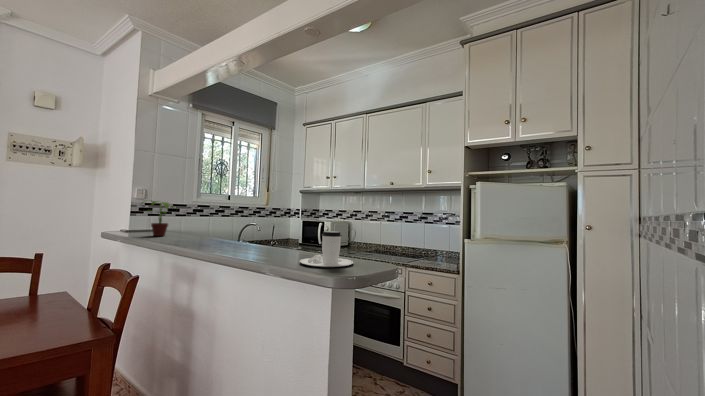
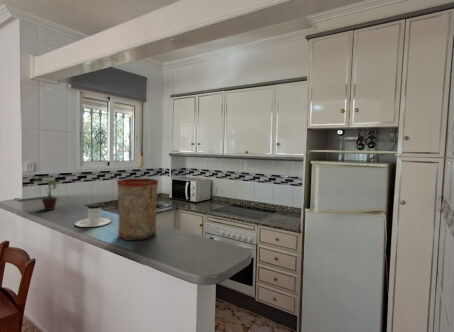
vase: none [237,184,286,254] -> present [117,178,158,240]
coffee cup: present [300,231,353,267] -> present [75,204,111,227]

